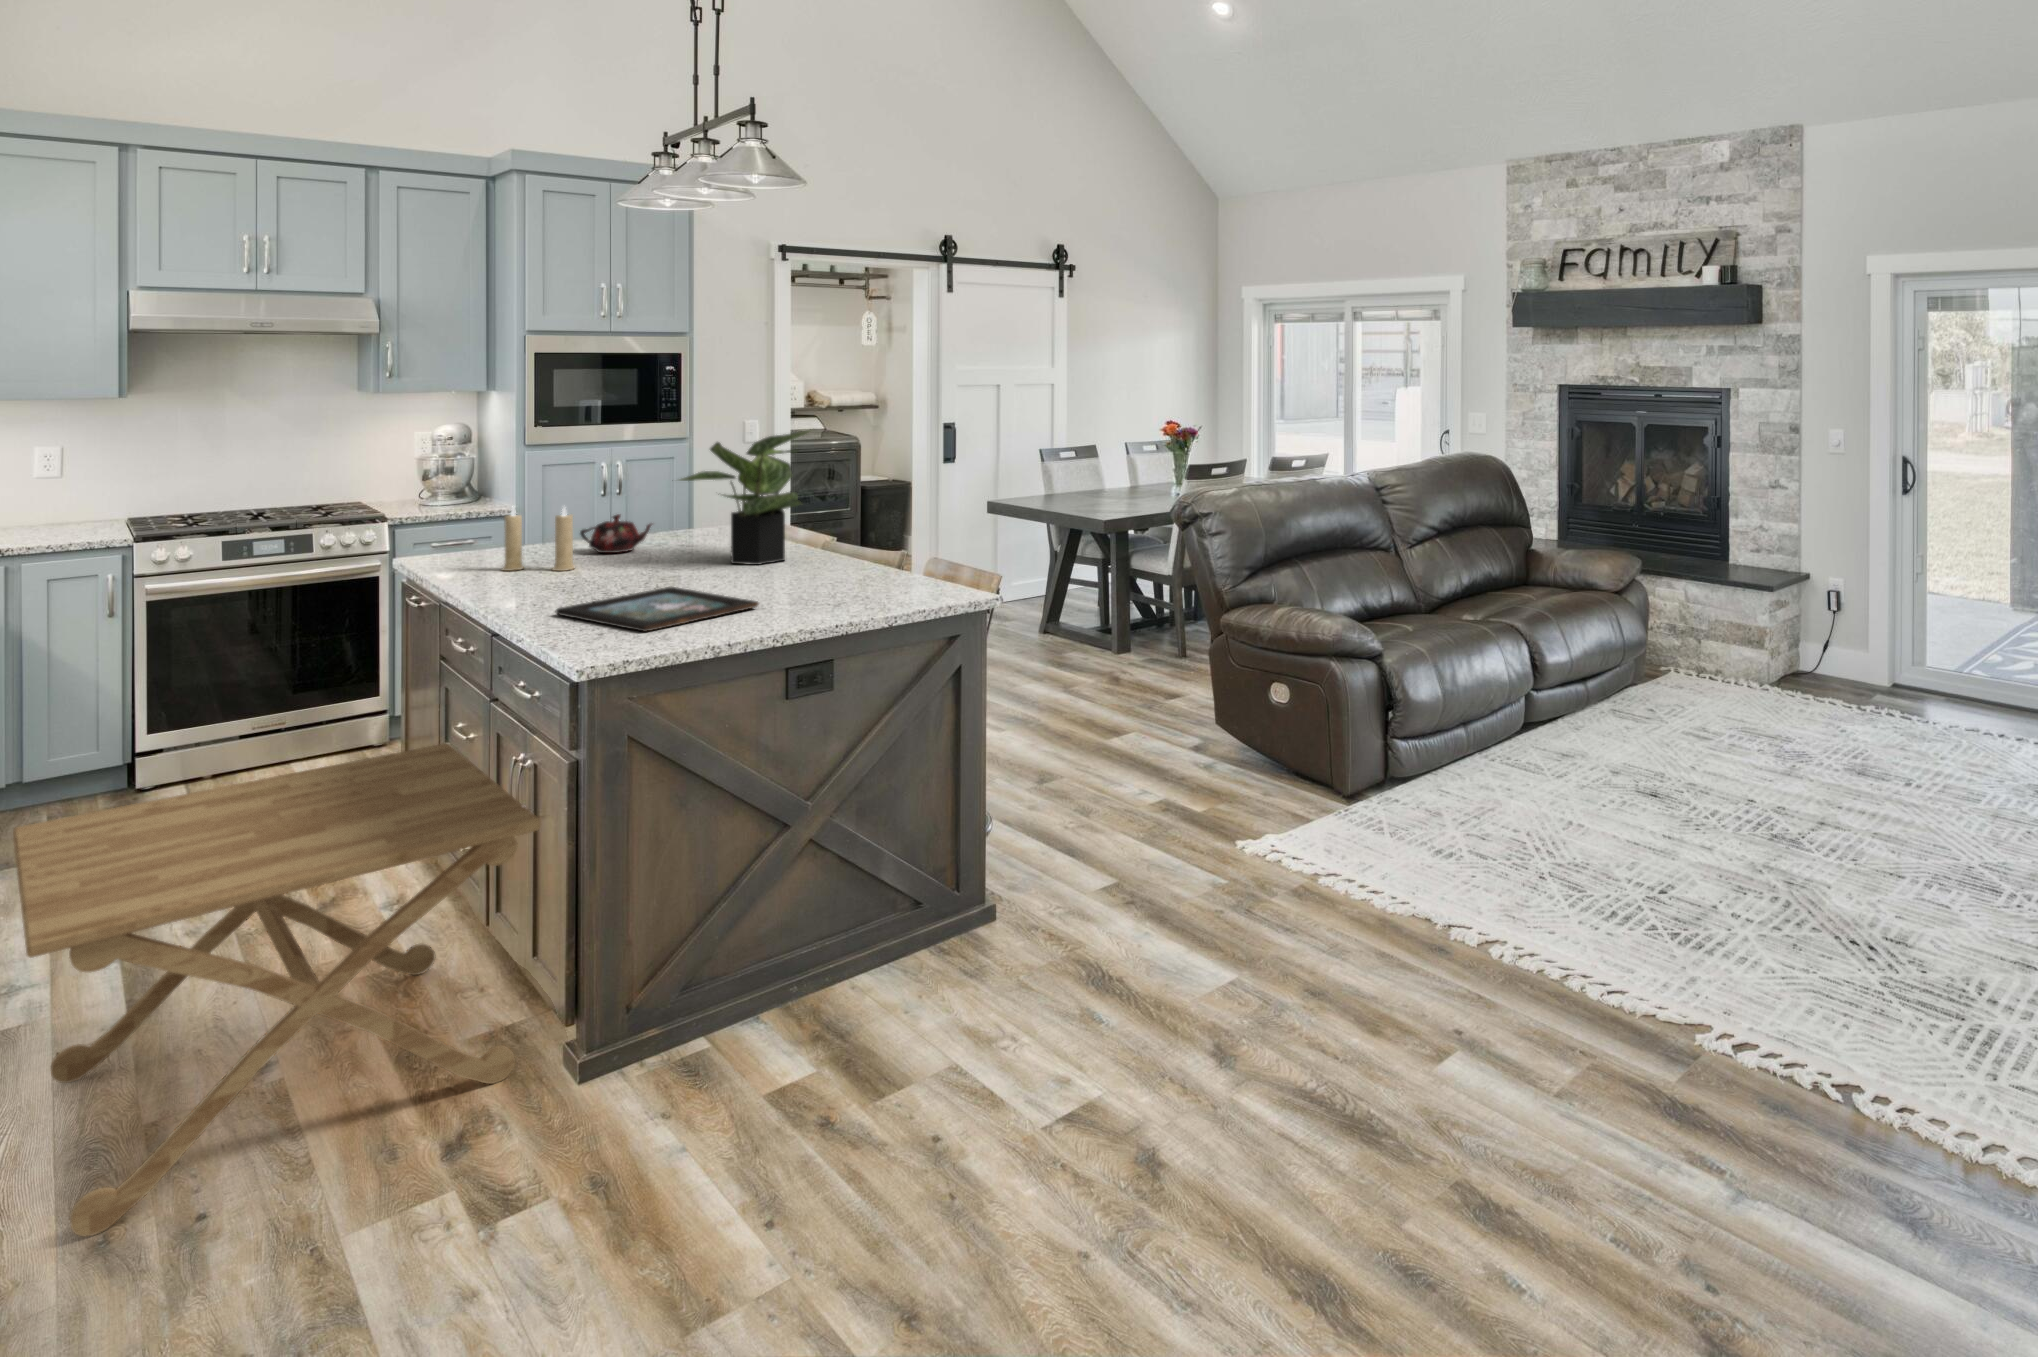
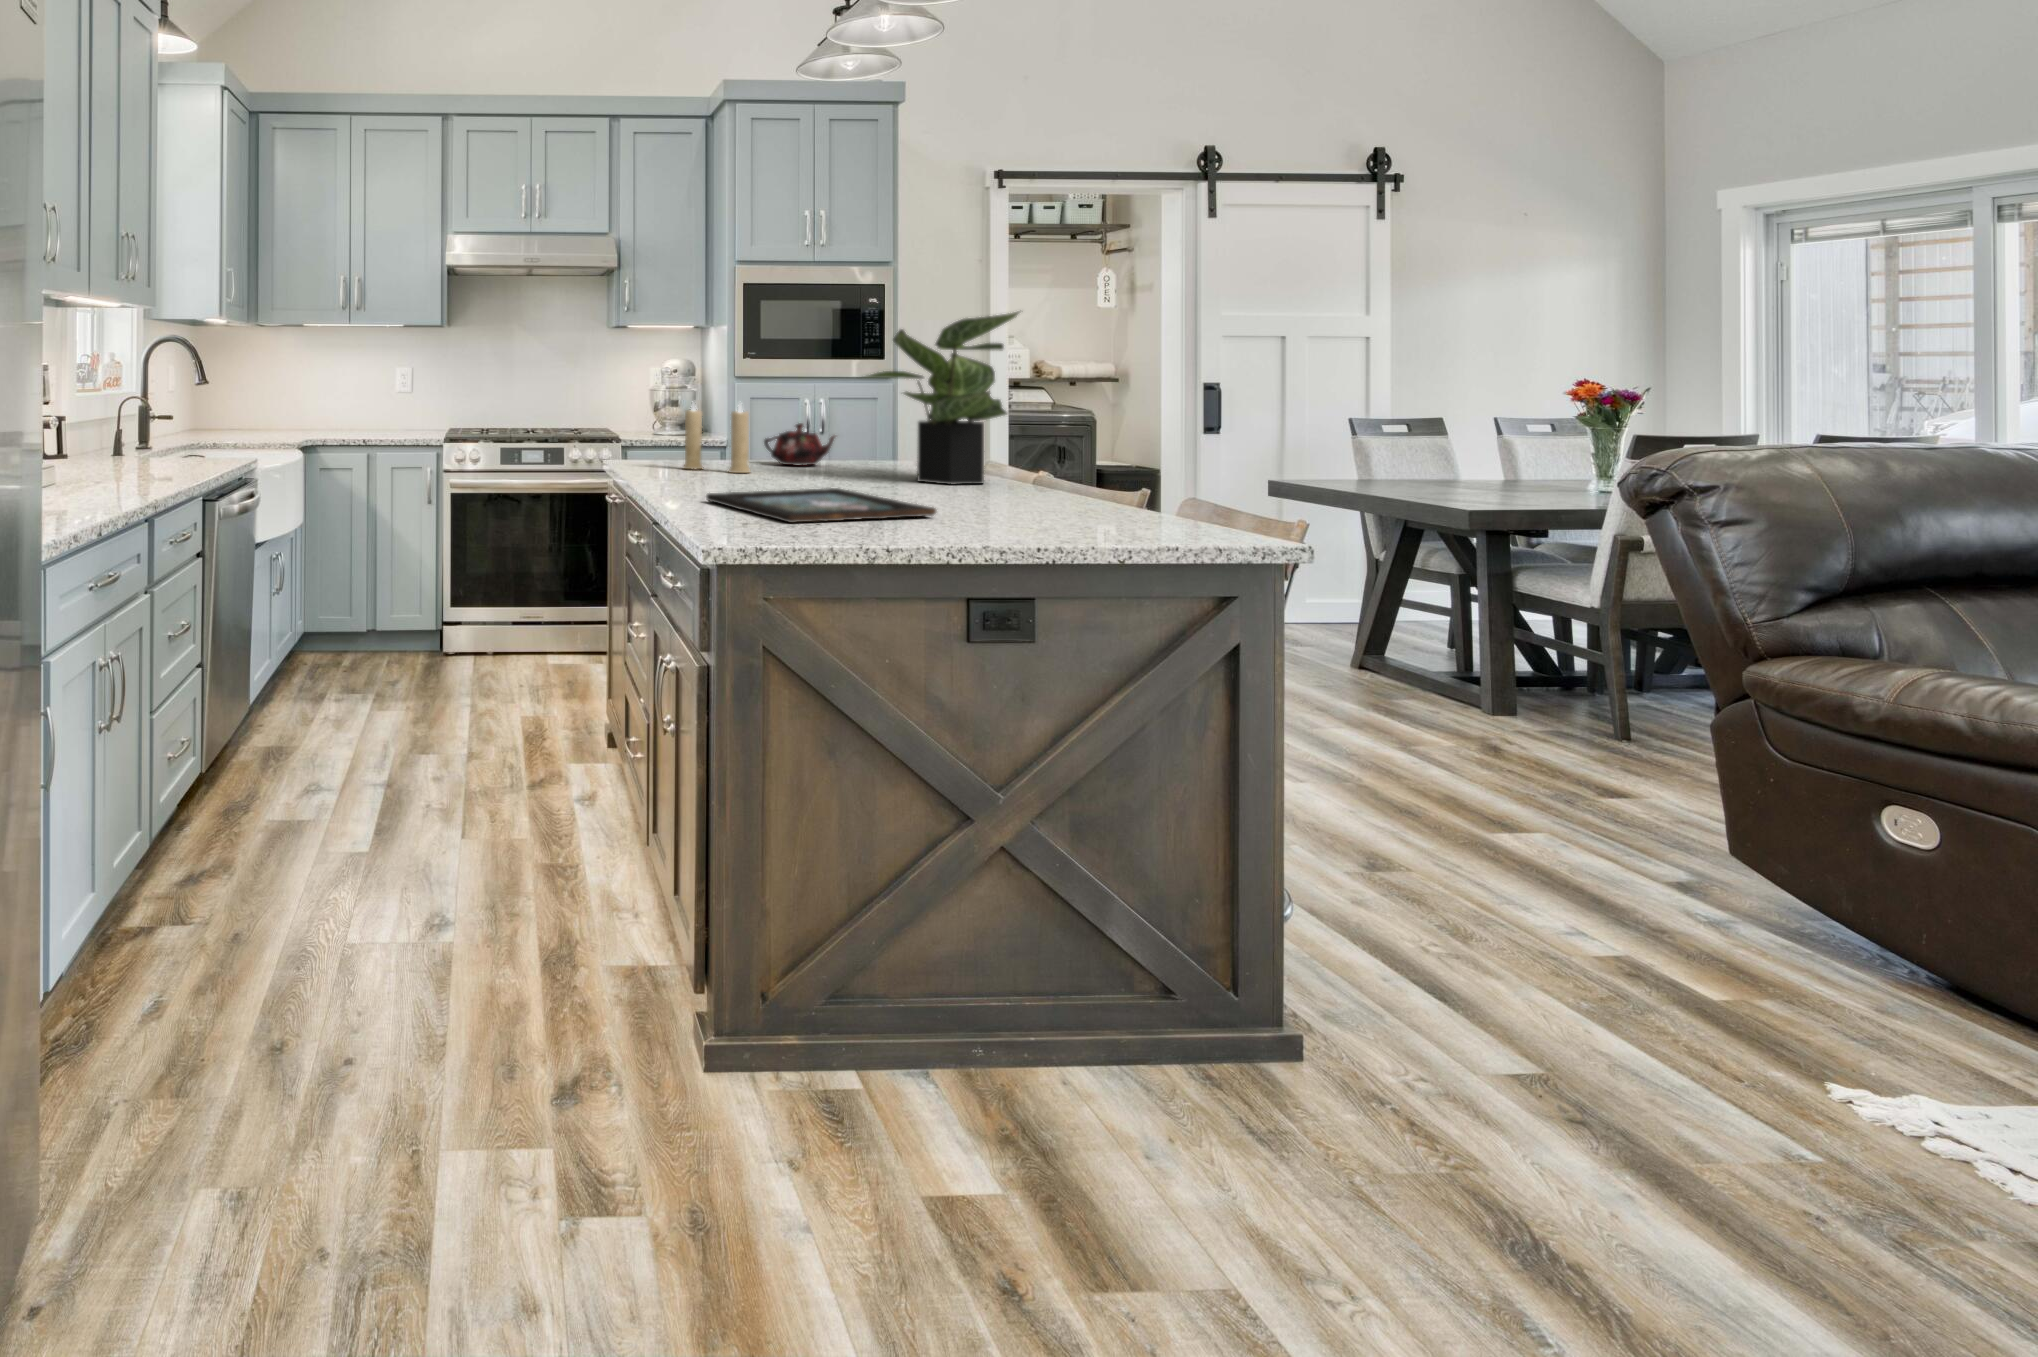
side table: present [13,743,541,1236] -> none [221,636,670,1045]

